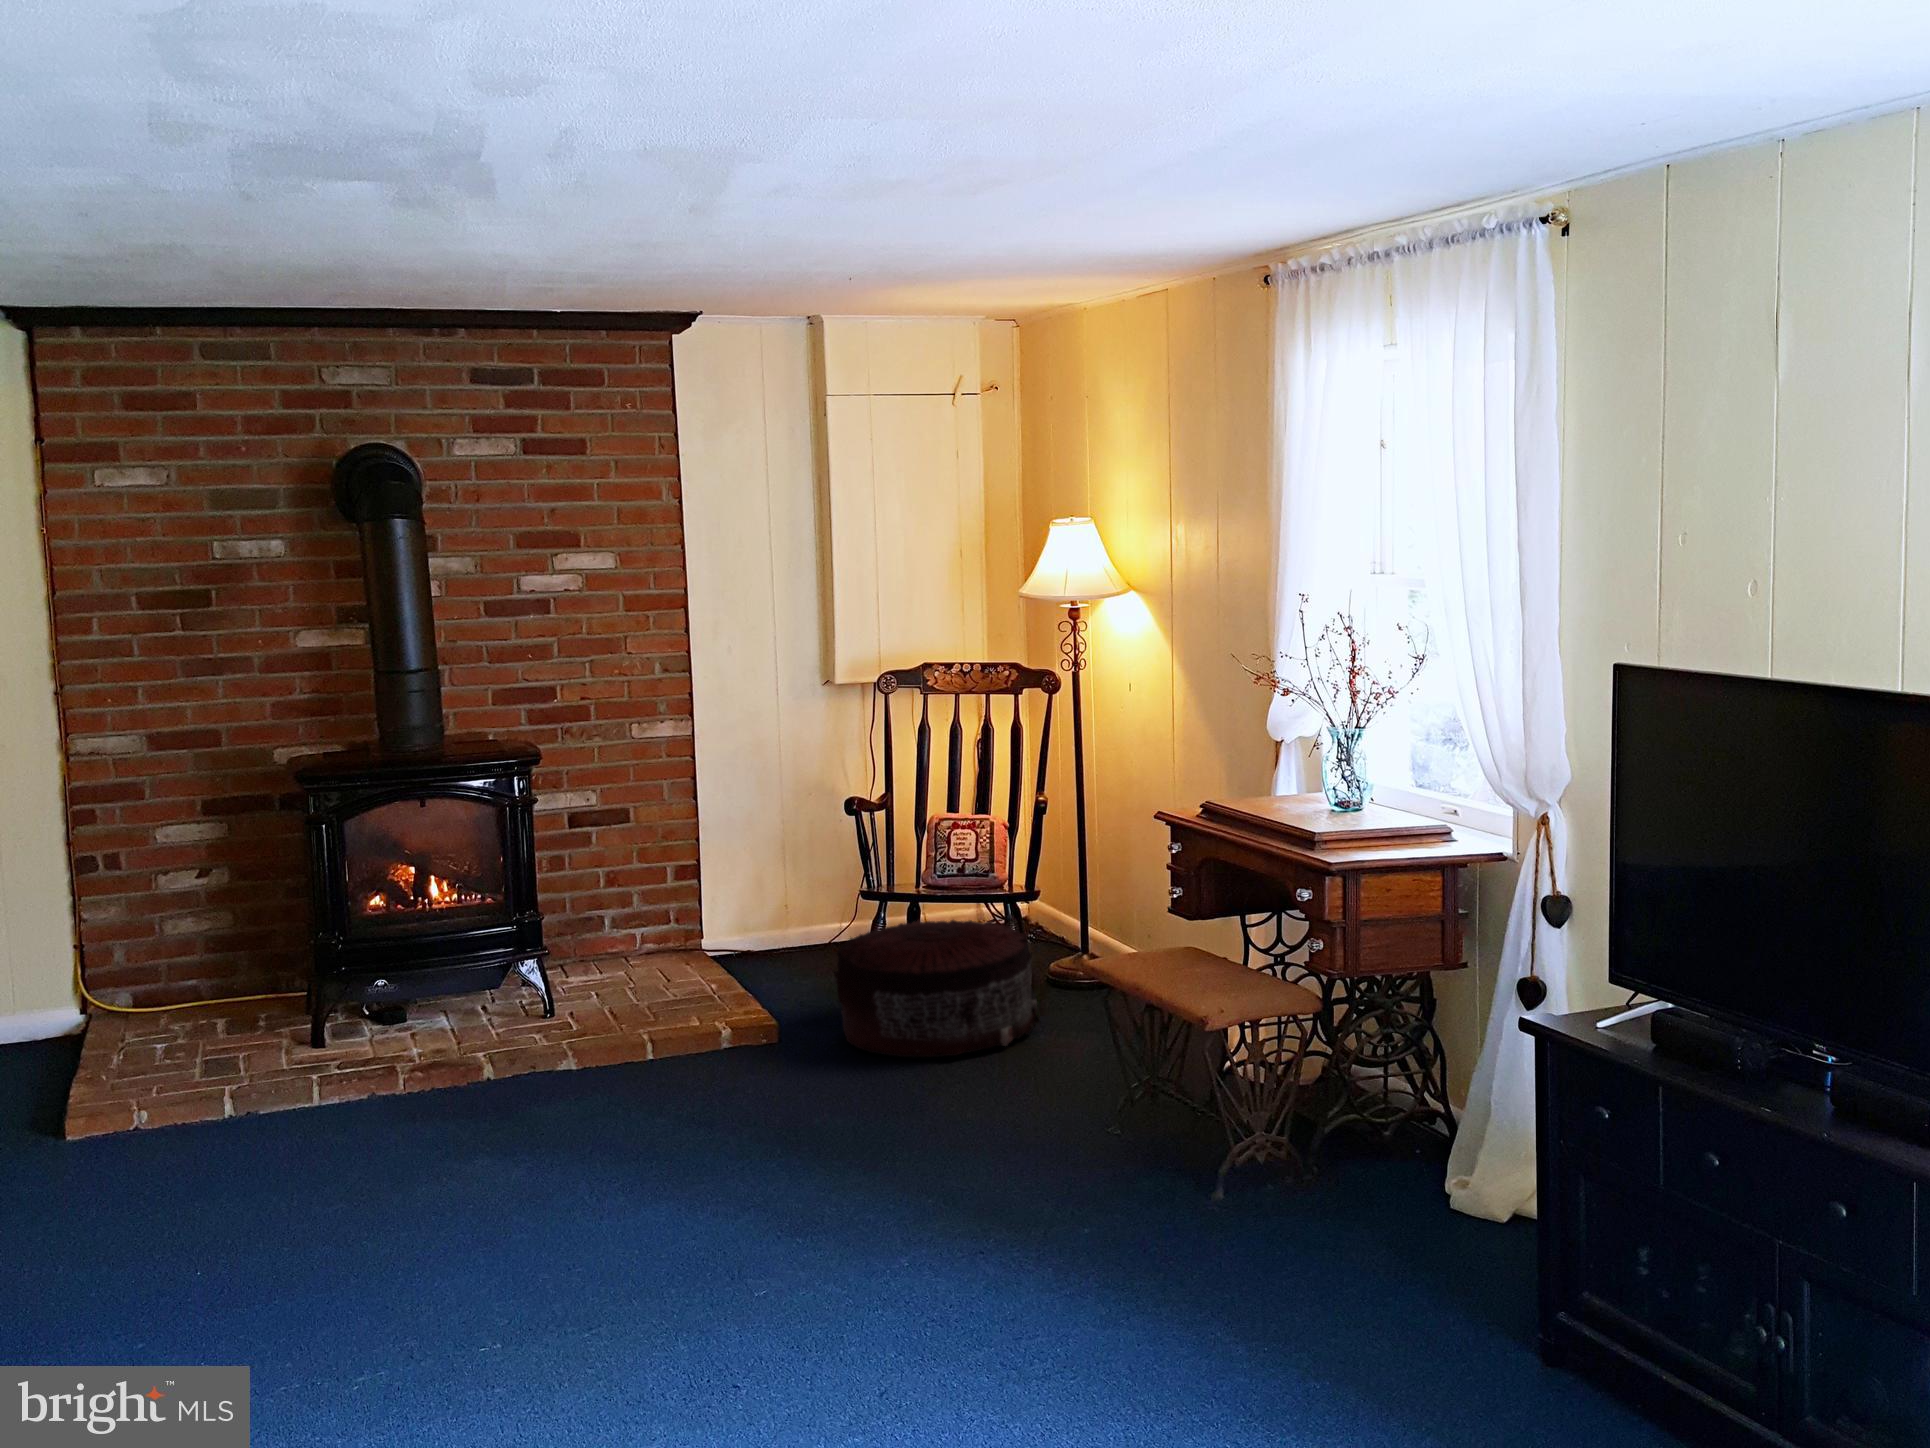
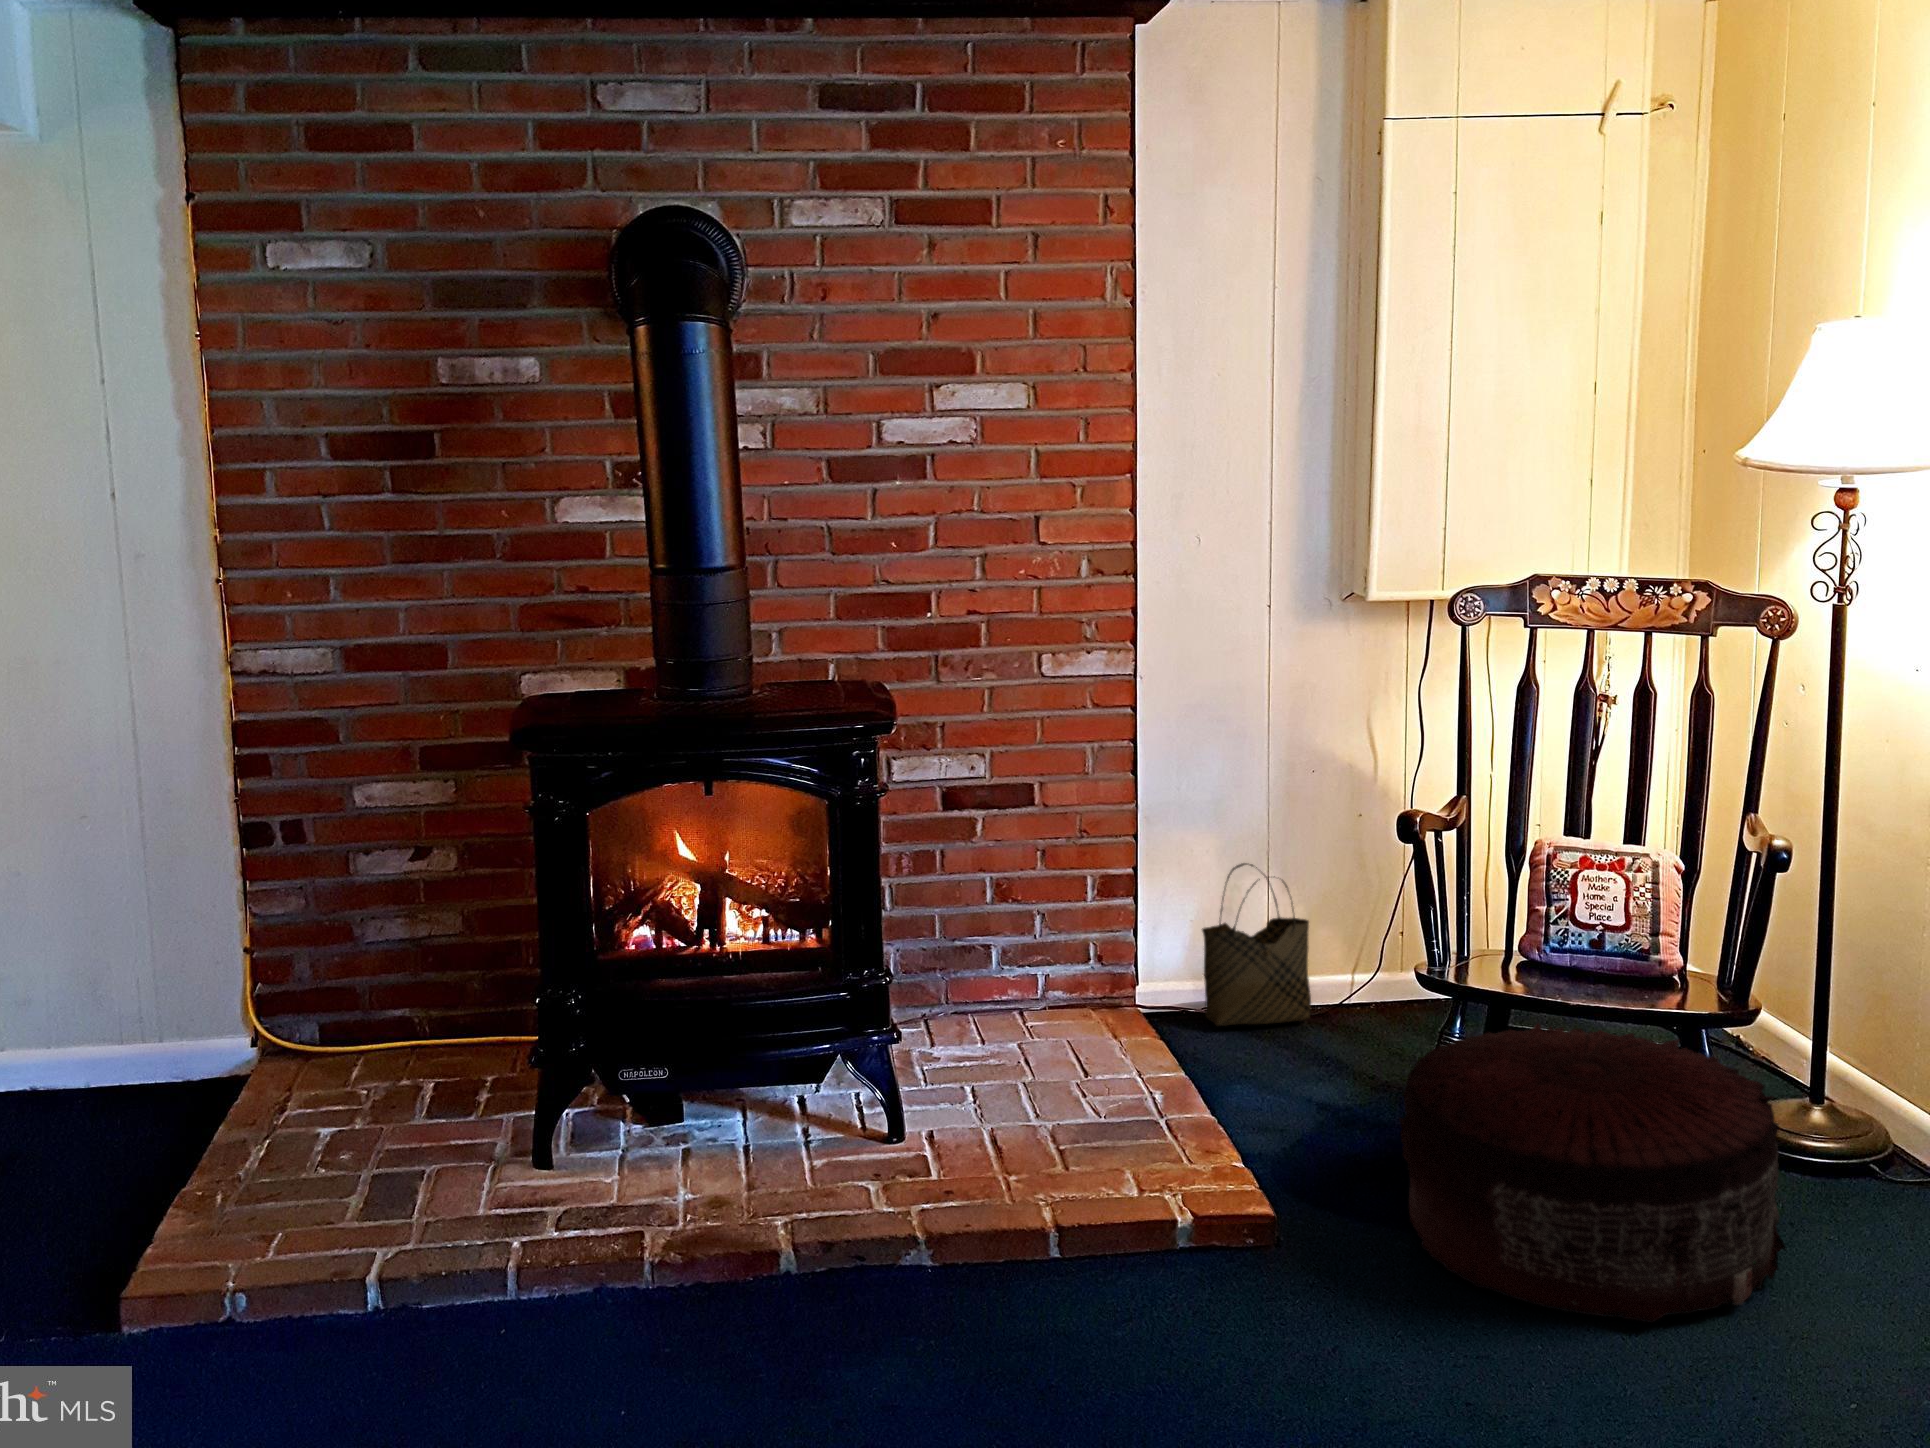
woven basket: none [742,854,815,959] -> present [1202,863,1311,1026]

